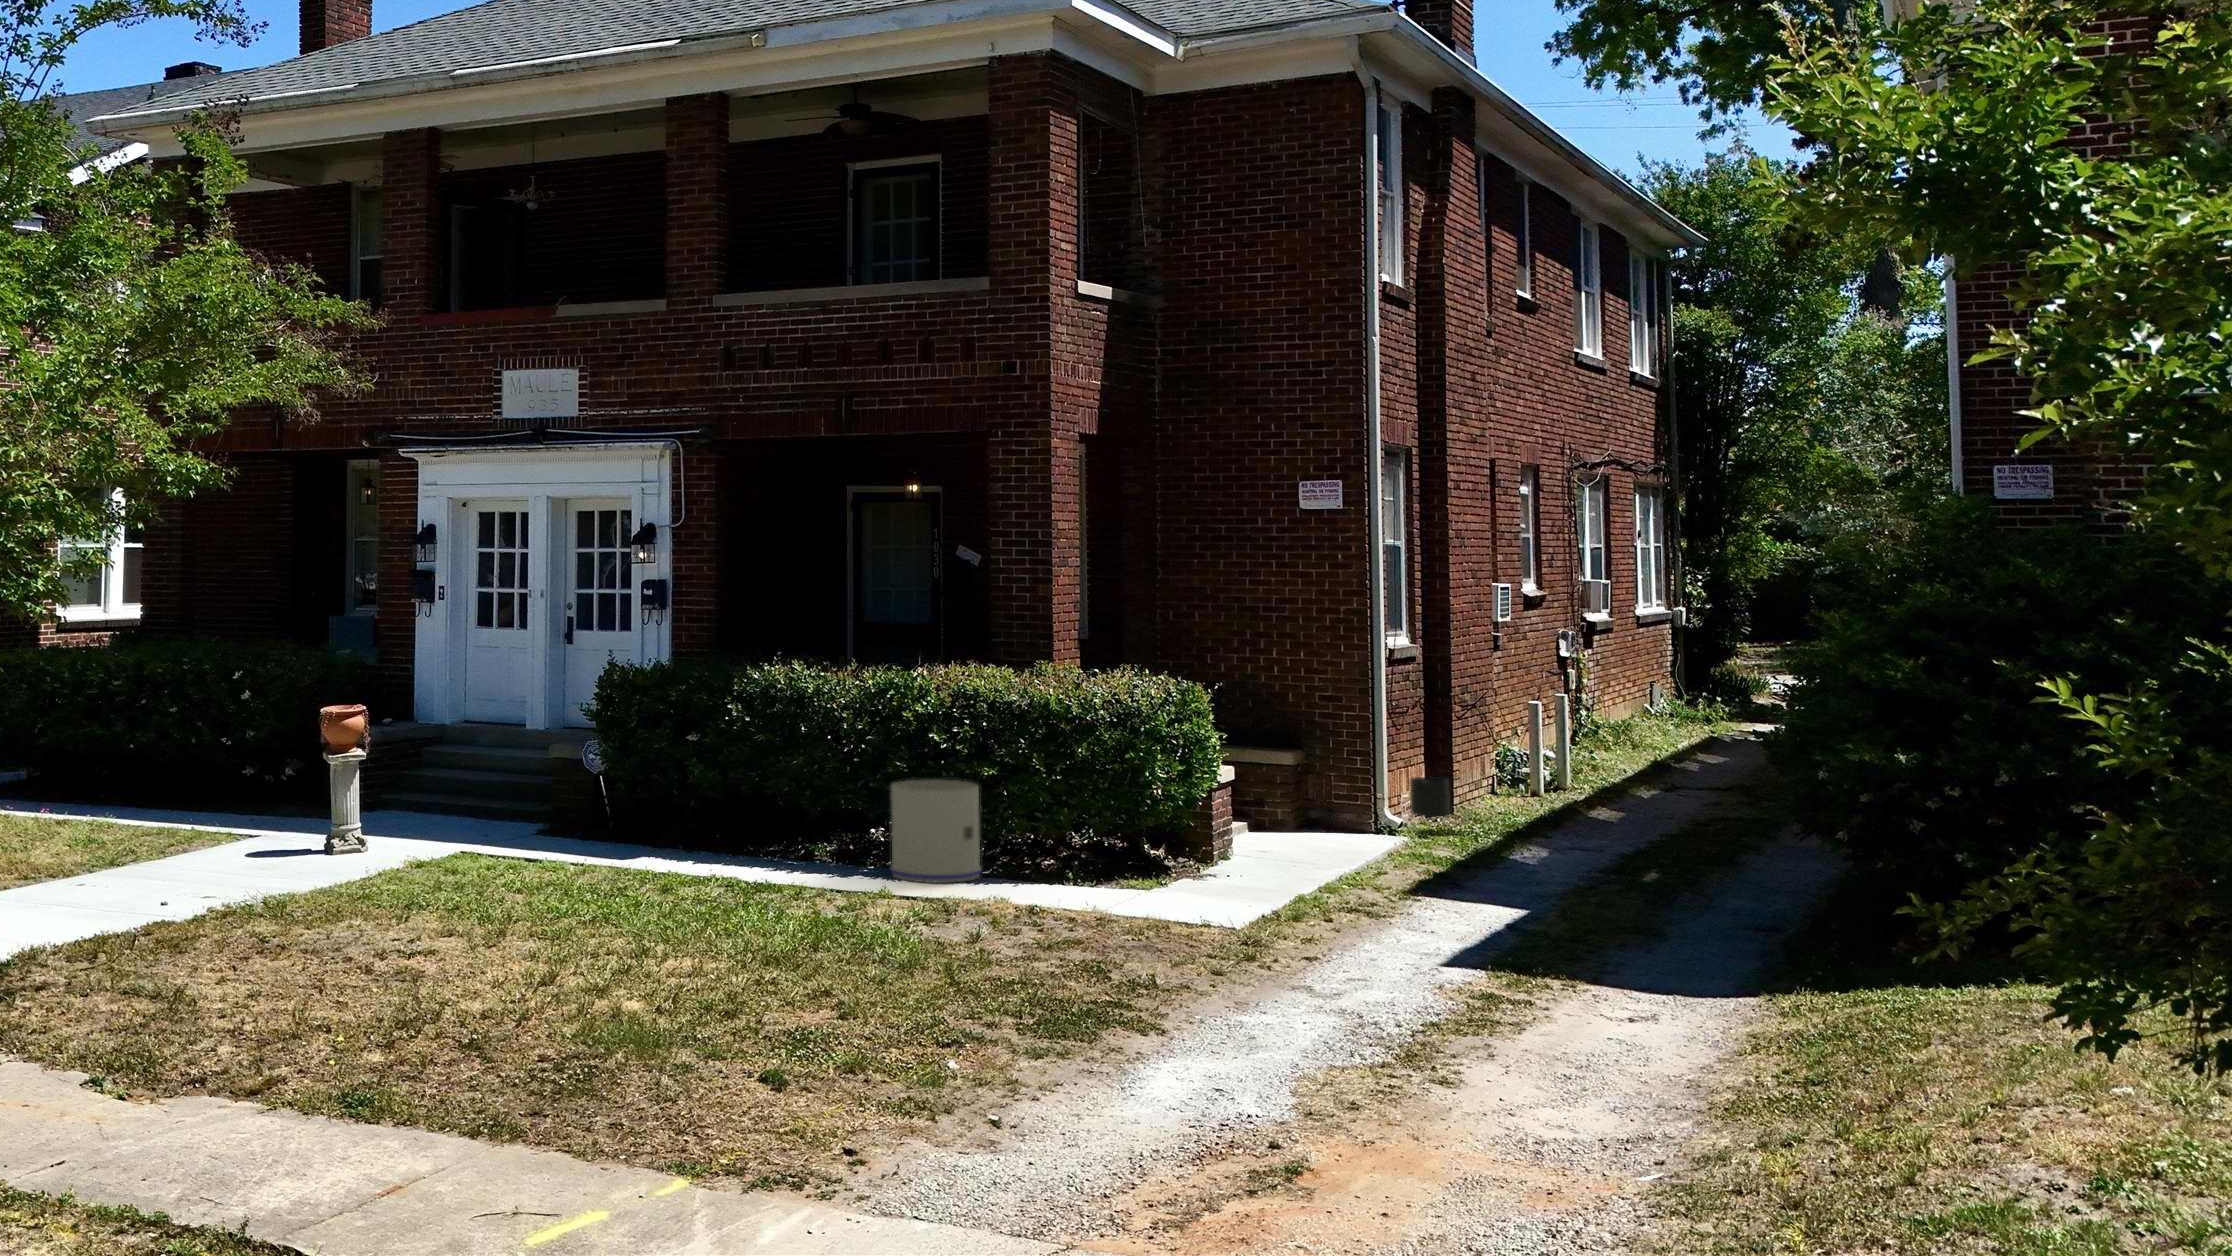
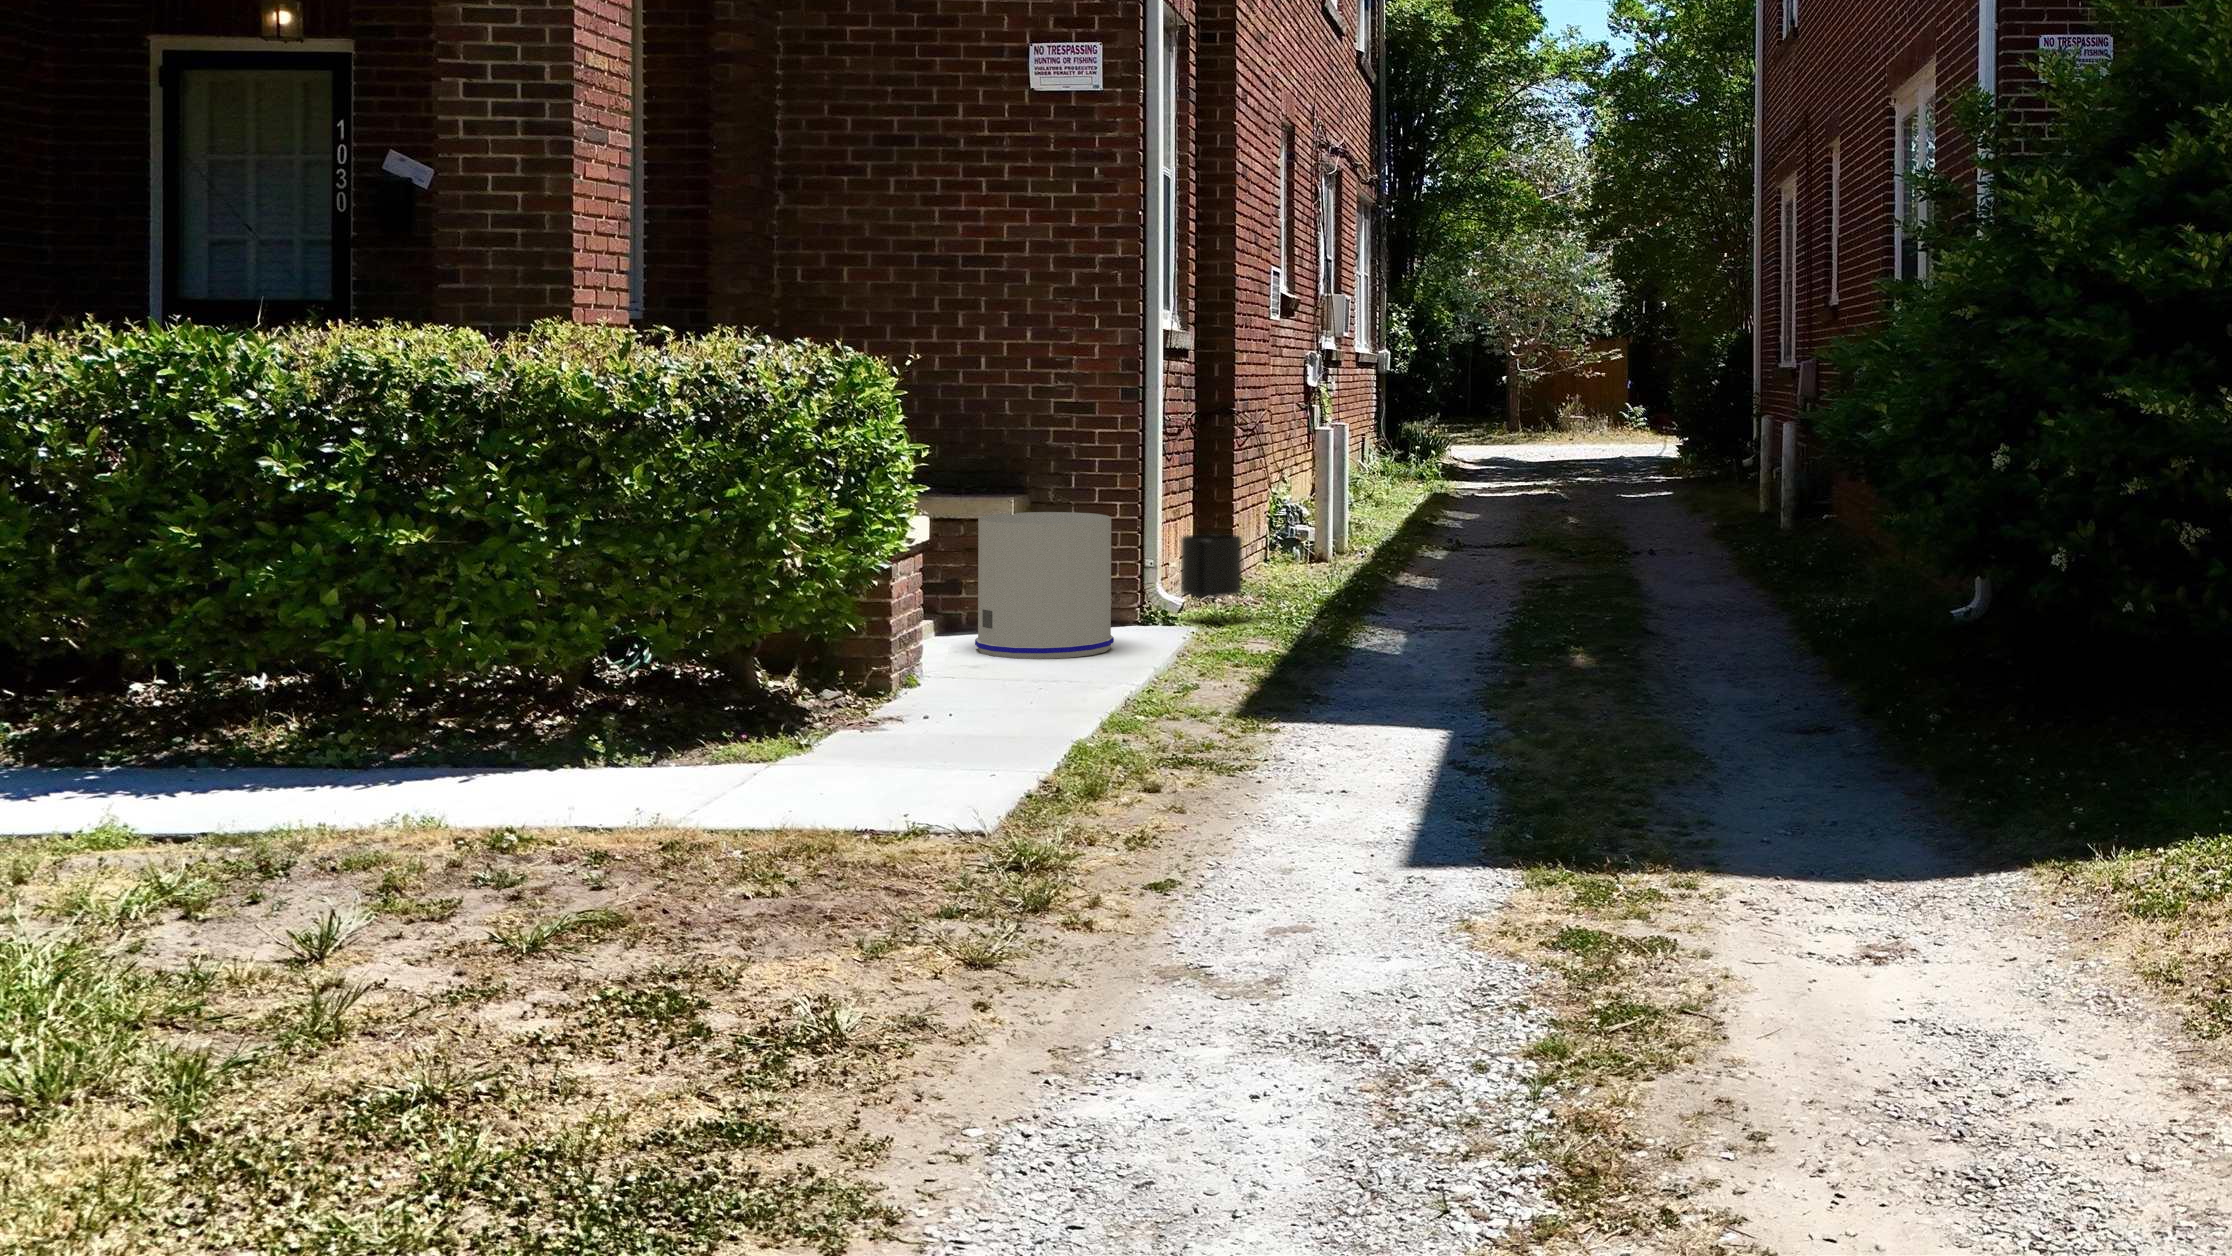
trash can: present [891,780,982,883] -> present [975,512,1114,659]

